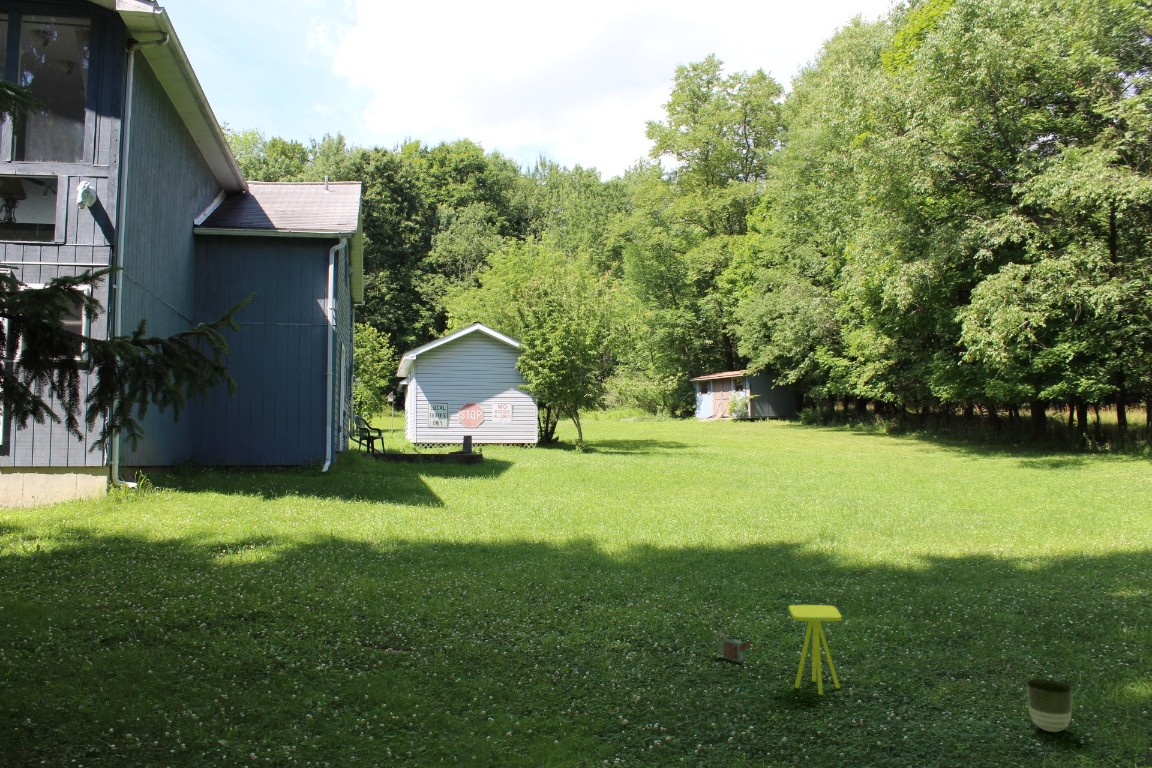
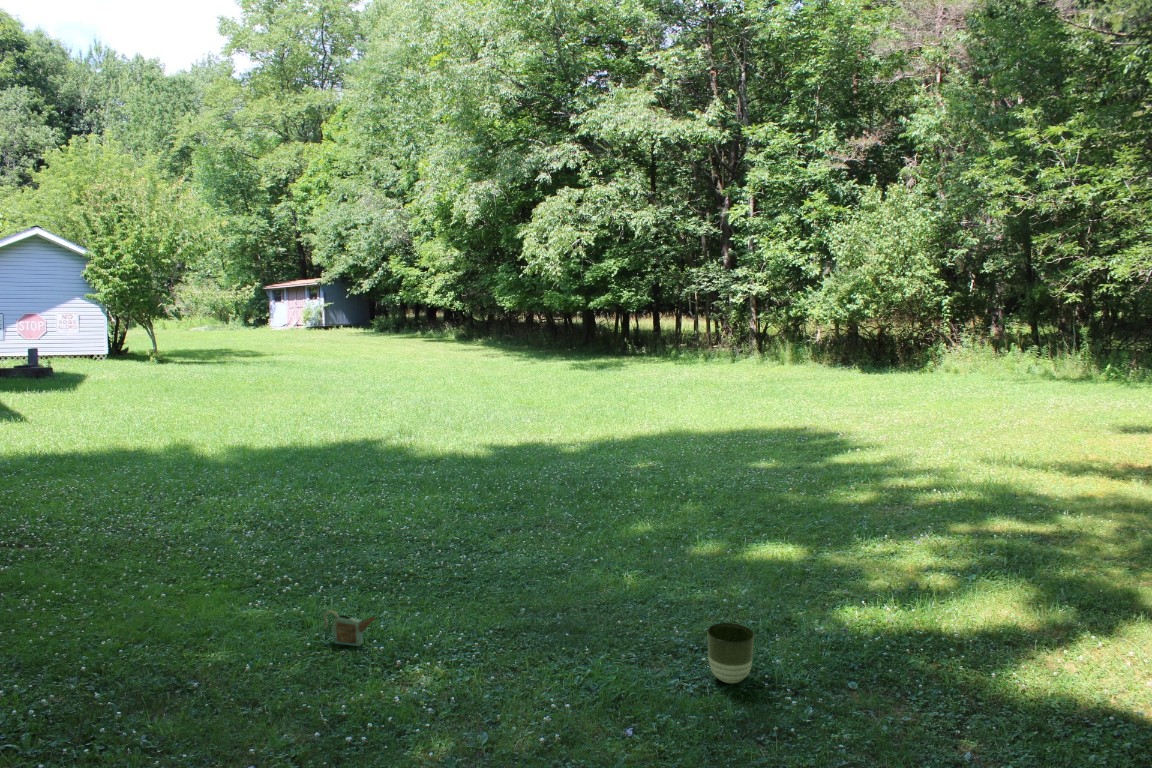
side table: present [789,605,842,695] -> none [427,564,497,683]

